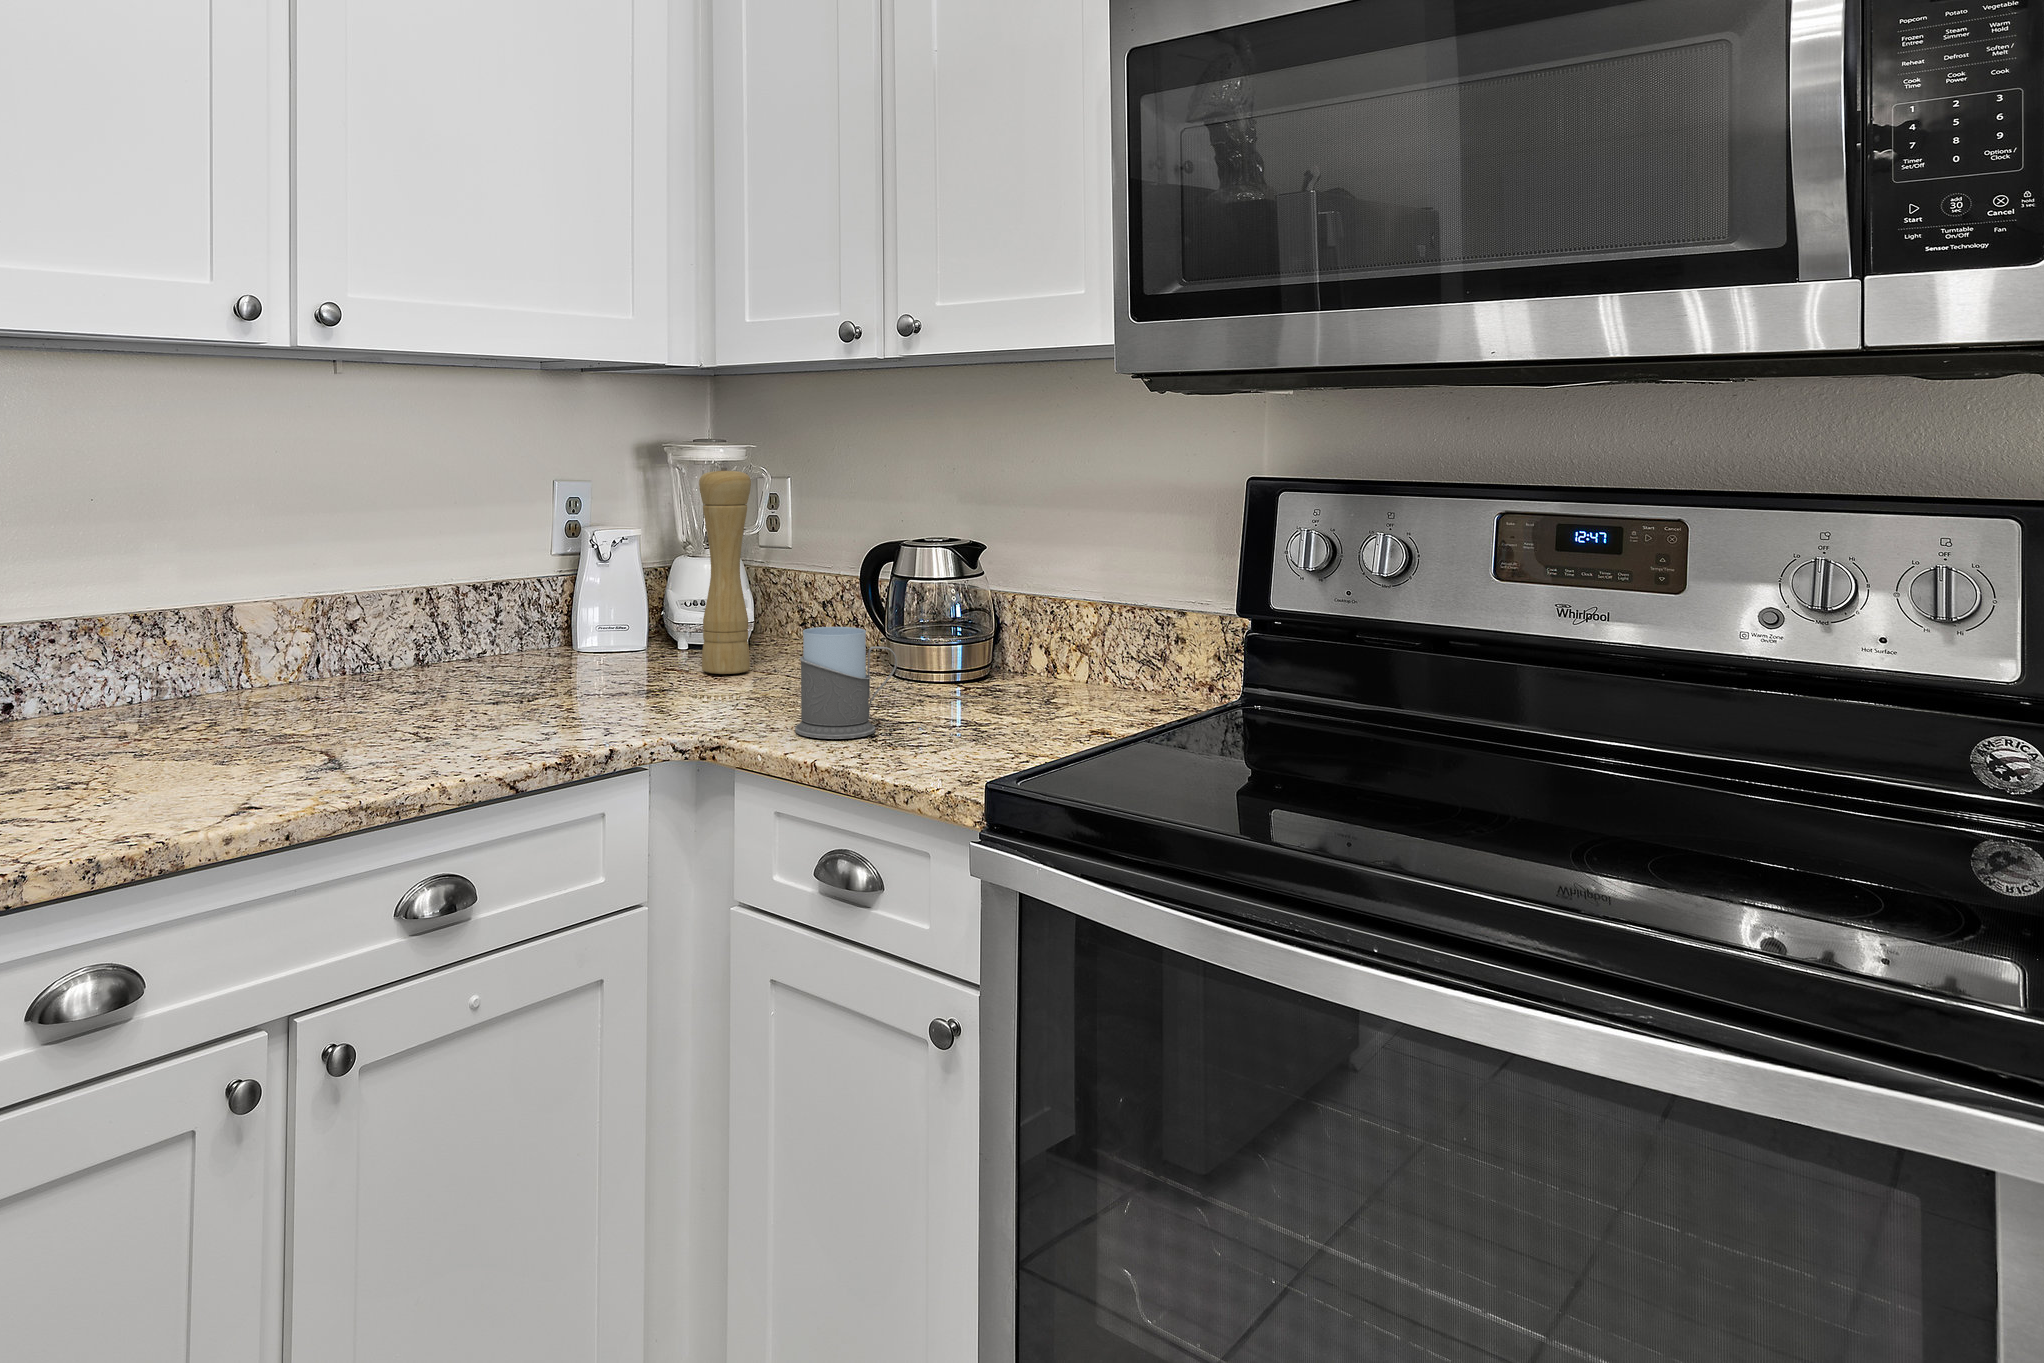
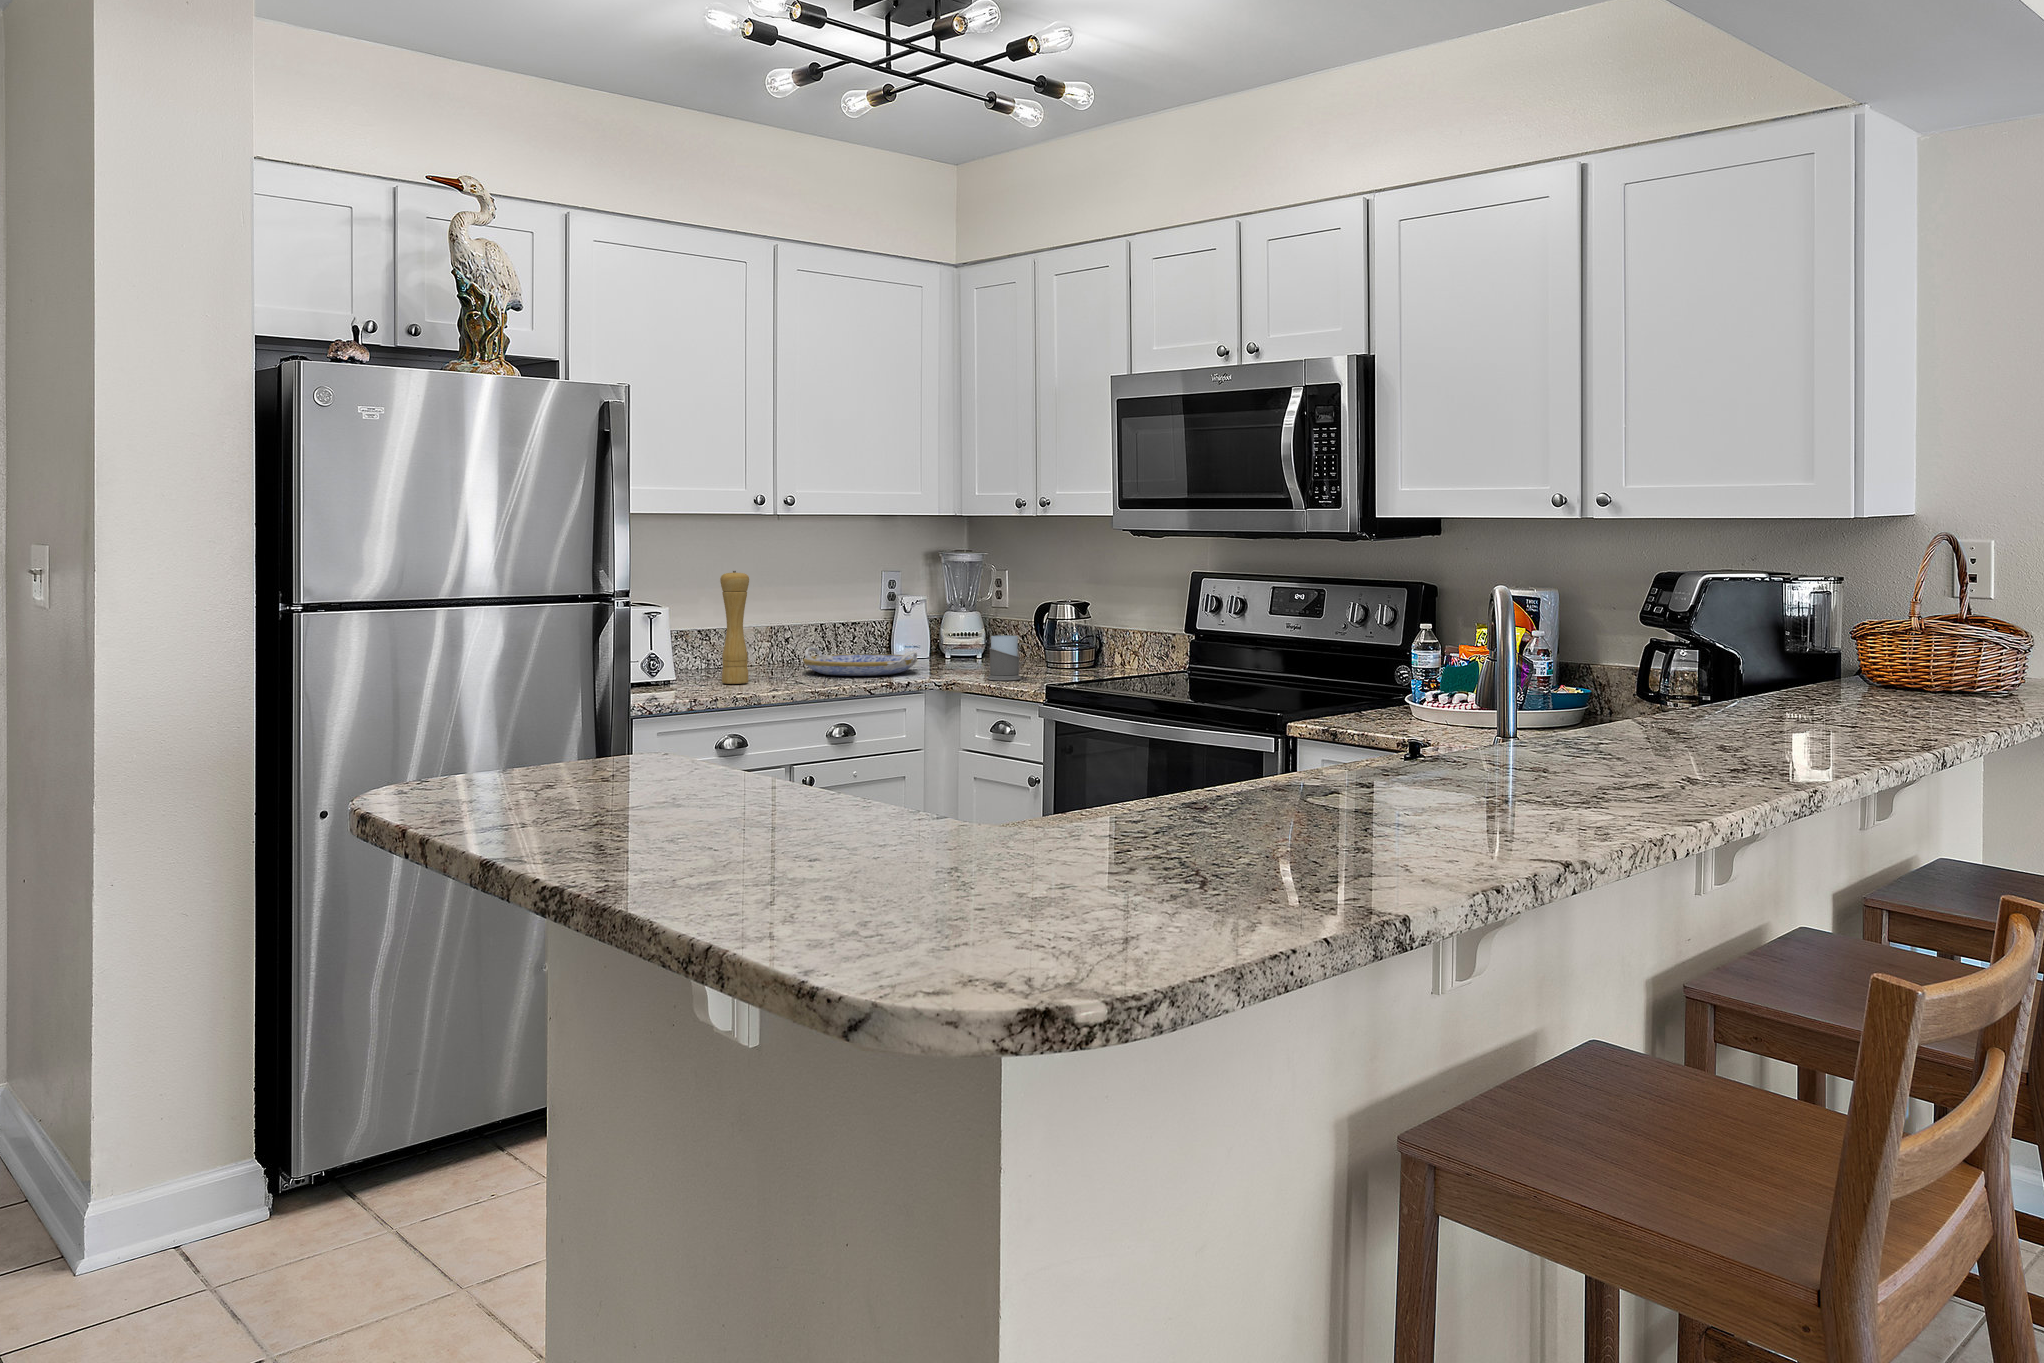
pepper mill: present [699,467,751,674] -> present [720,571,749,684]
serving tray: none [366,647,627,724] -> present [803,647,918,676]

